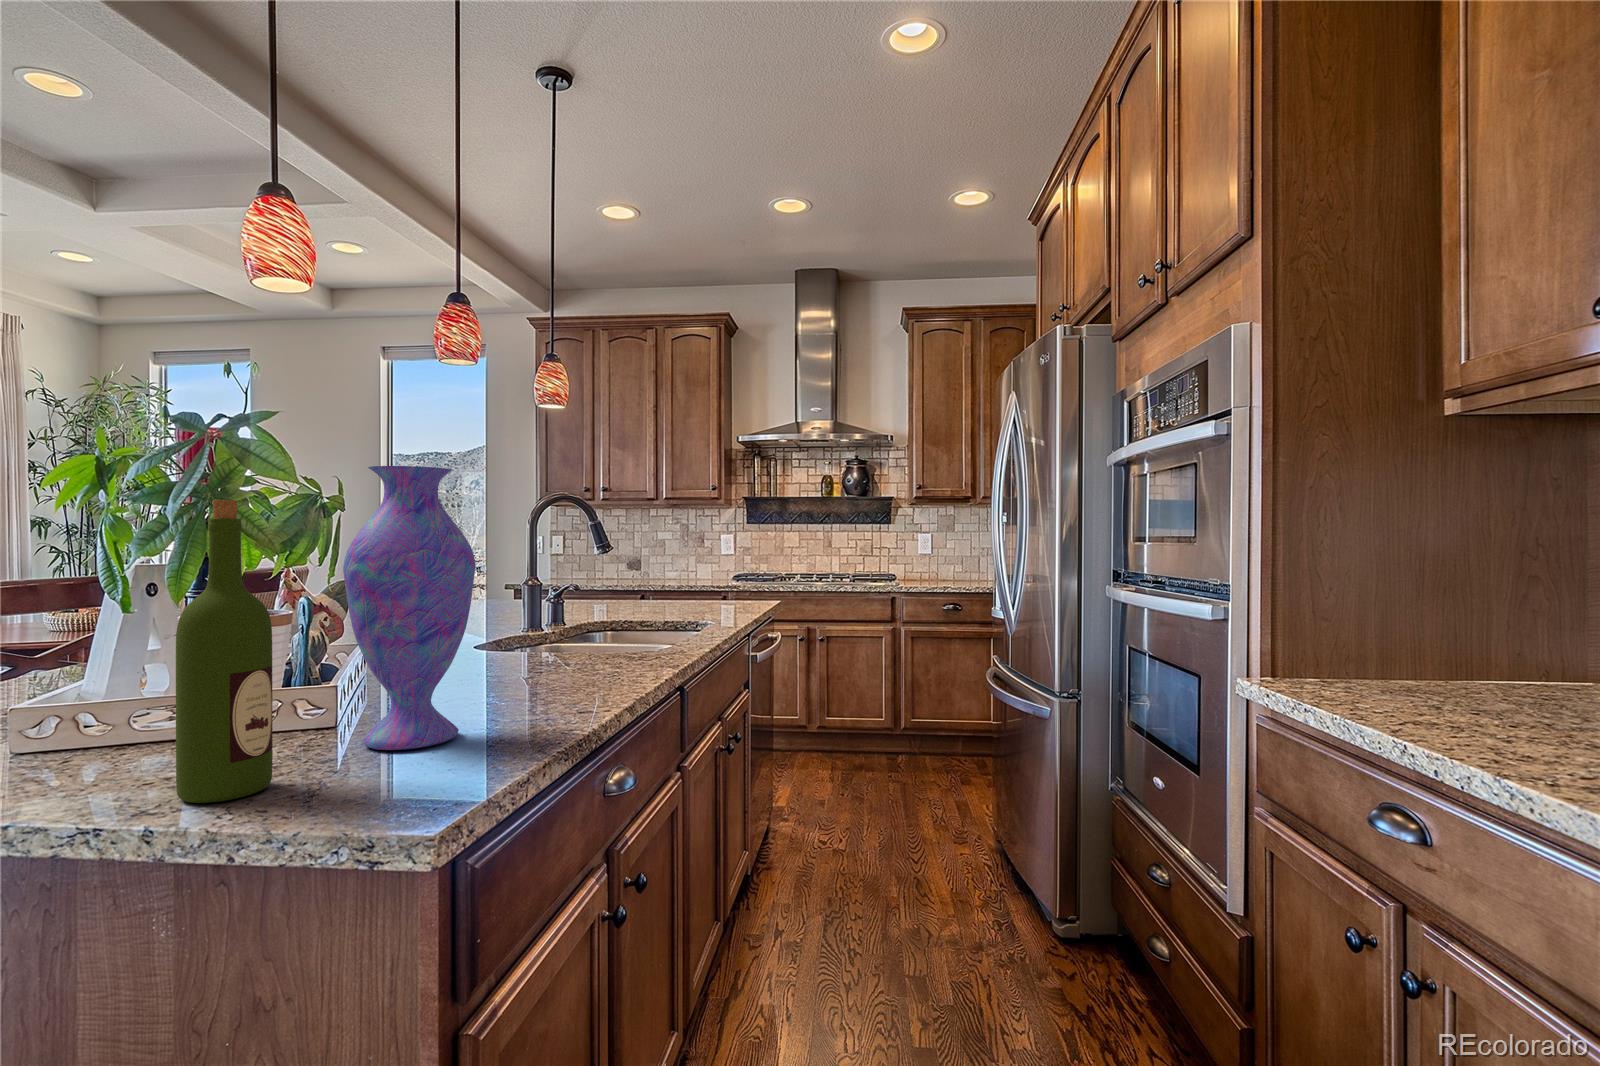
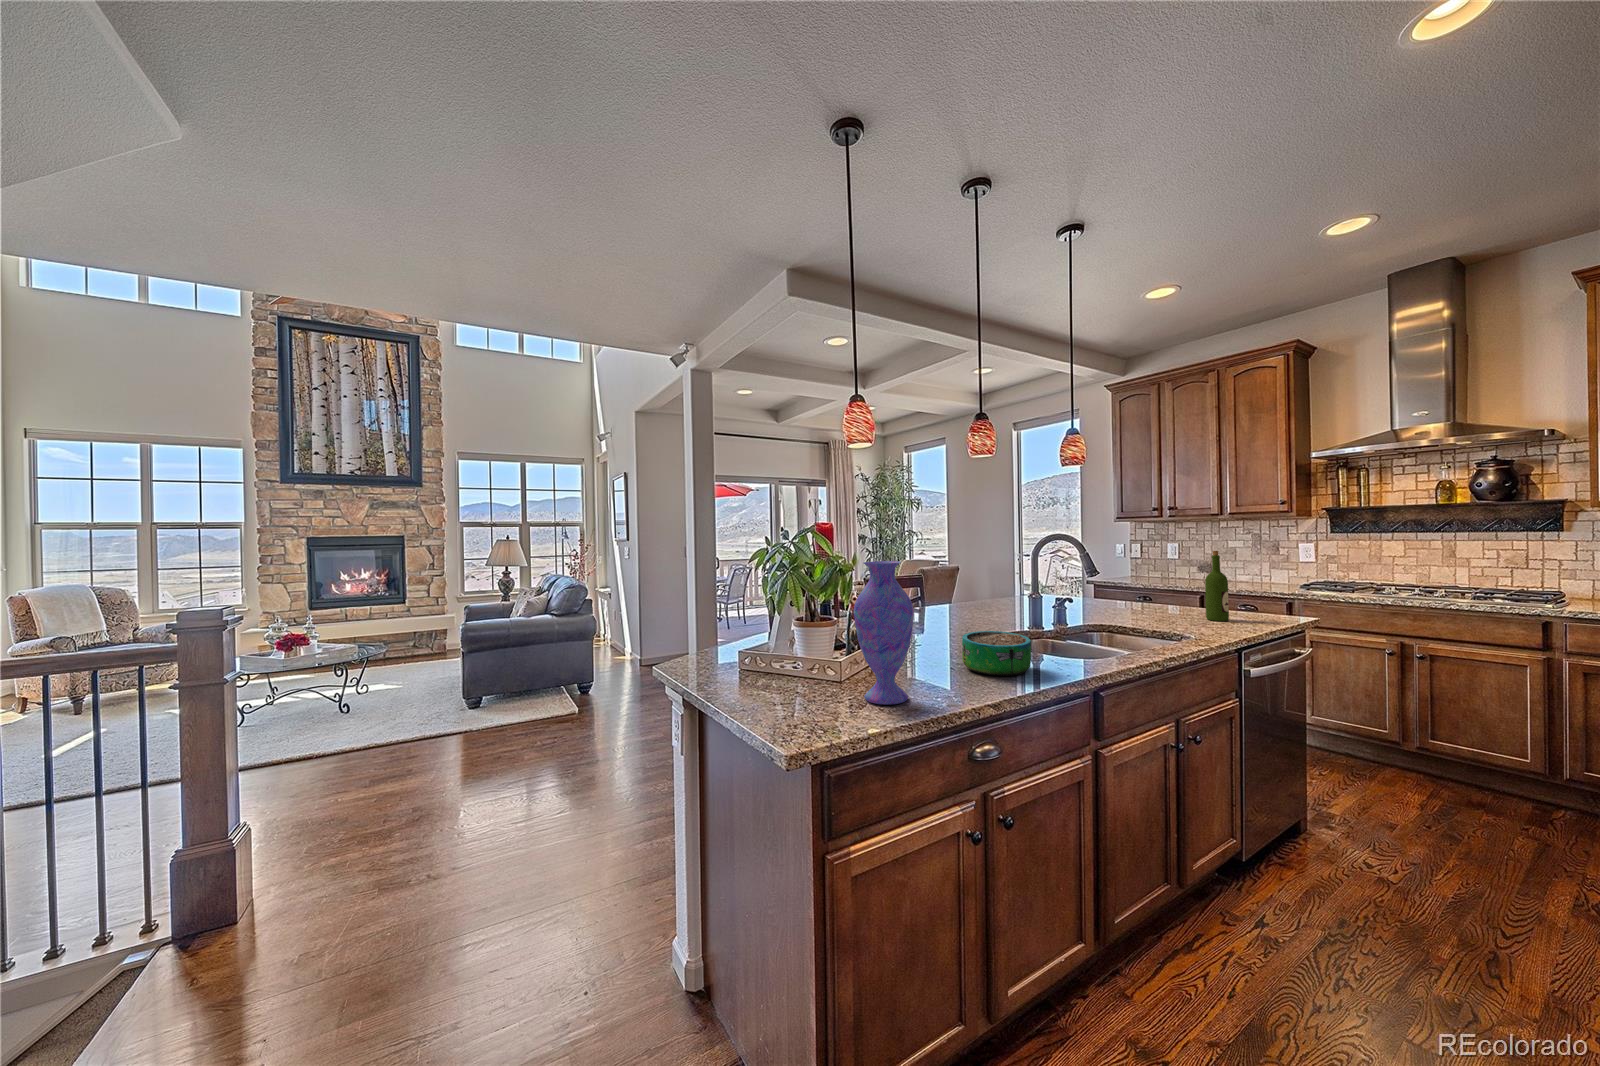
wine bottle: present [176,500,273,803] -> present [1205,551,1229,621]
decorative bowl: none [481,618,593,682] -> present [962,631,1031,676]

